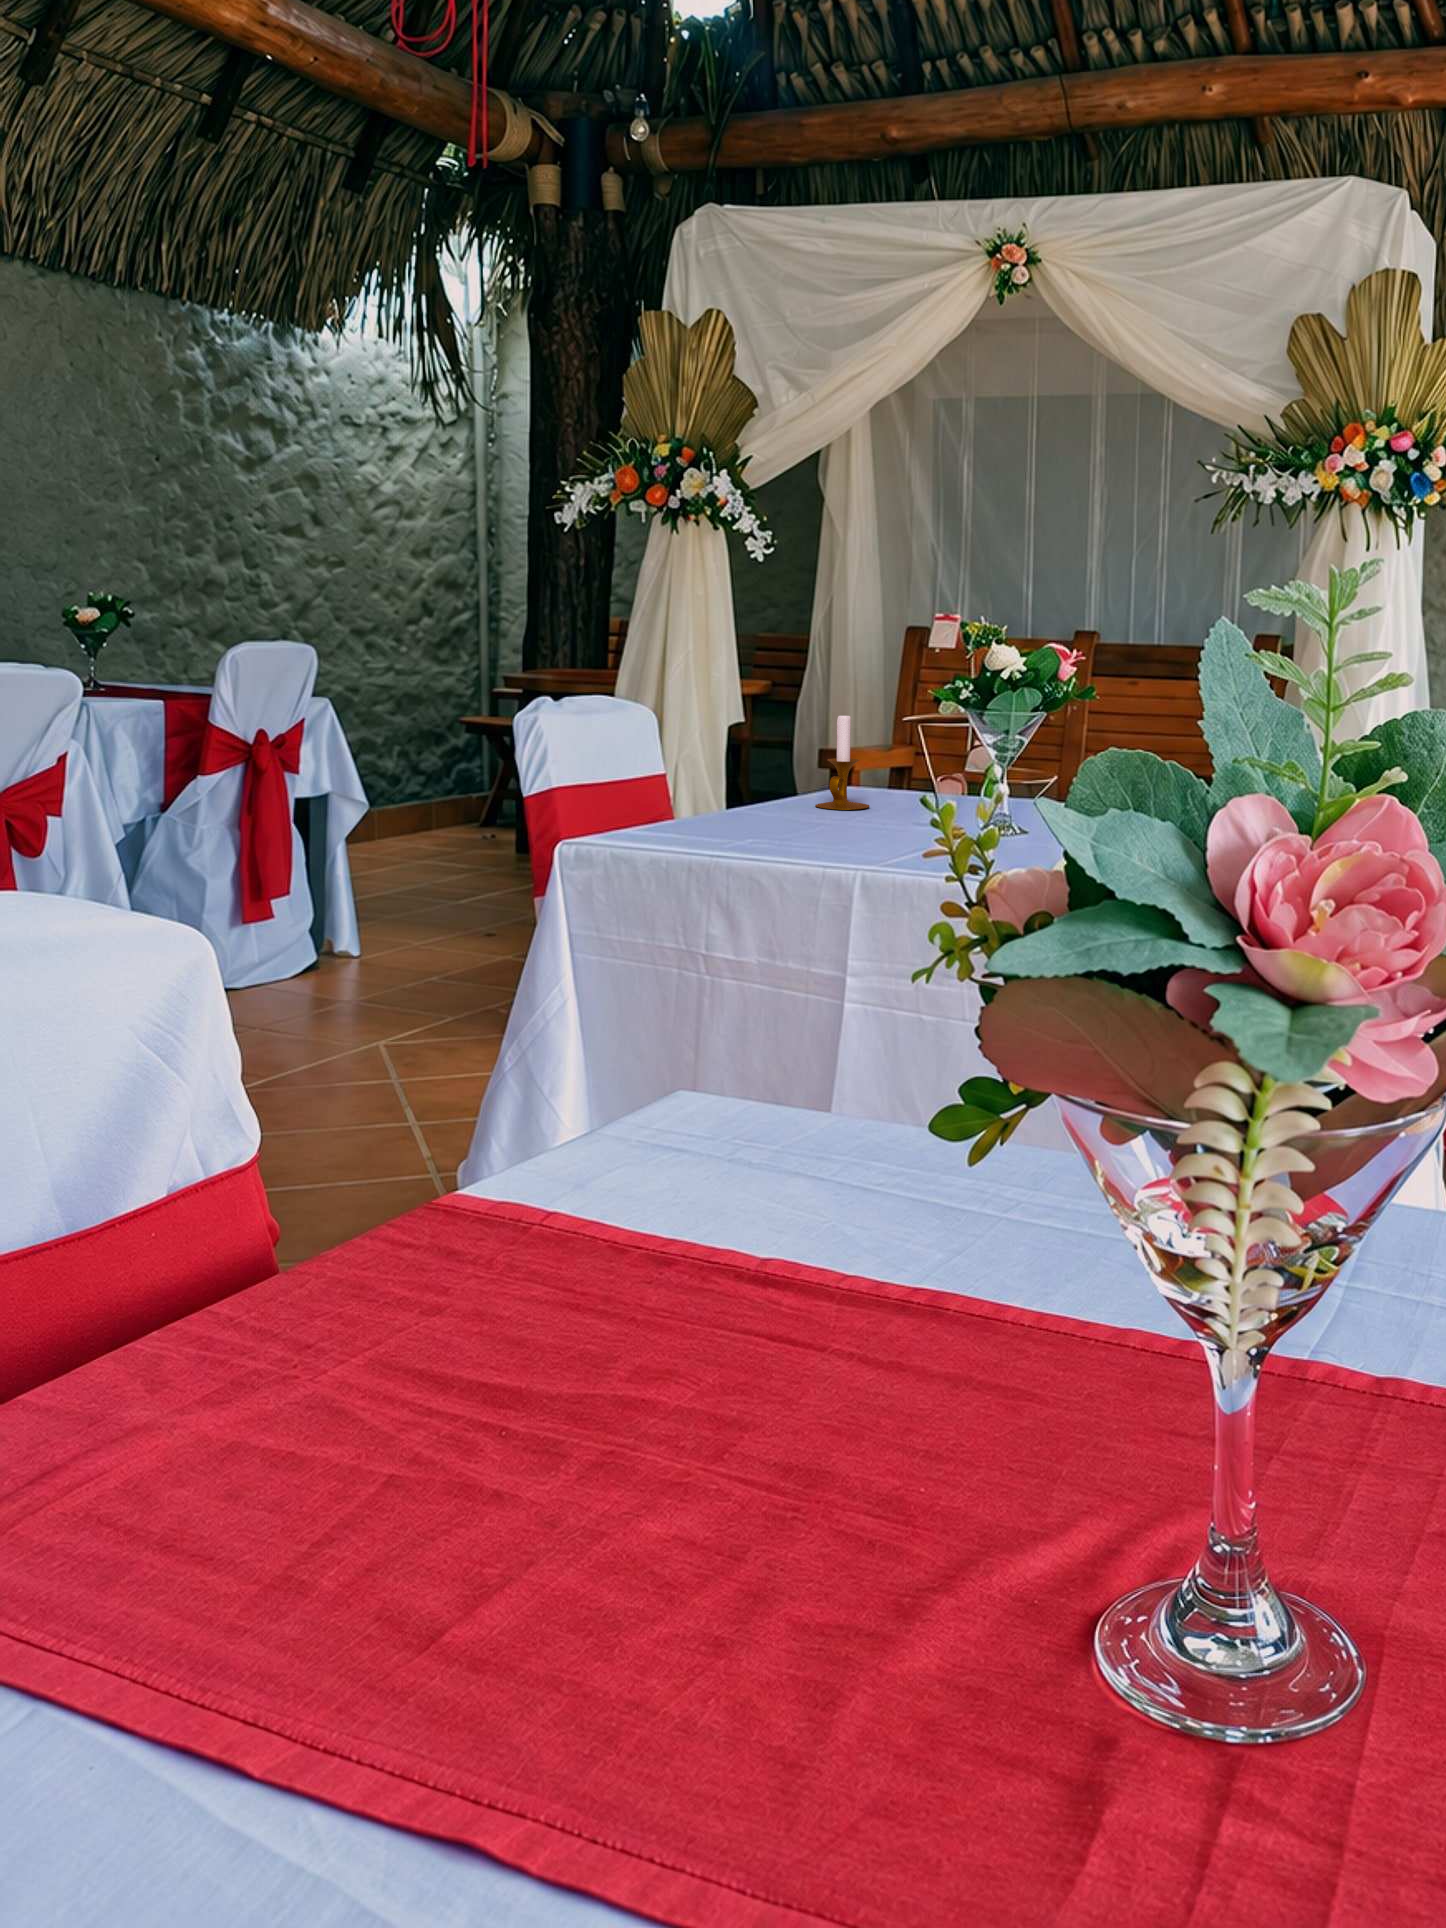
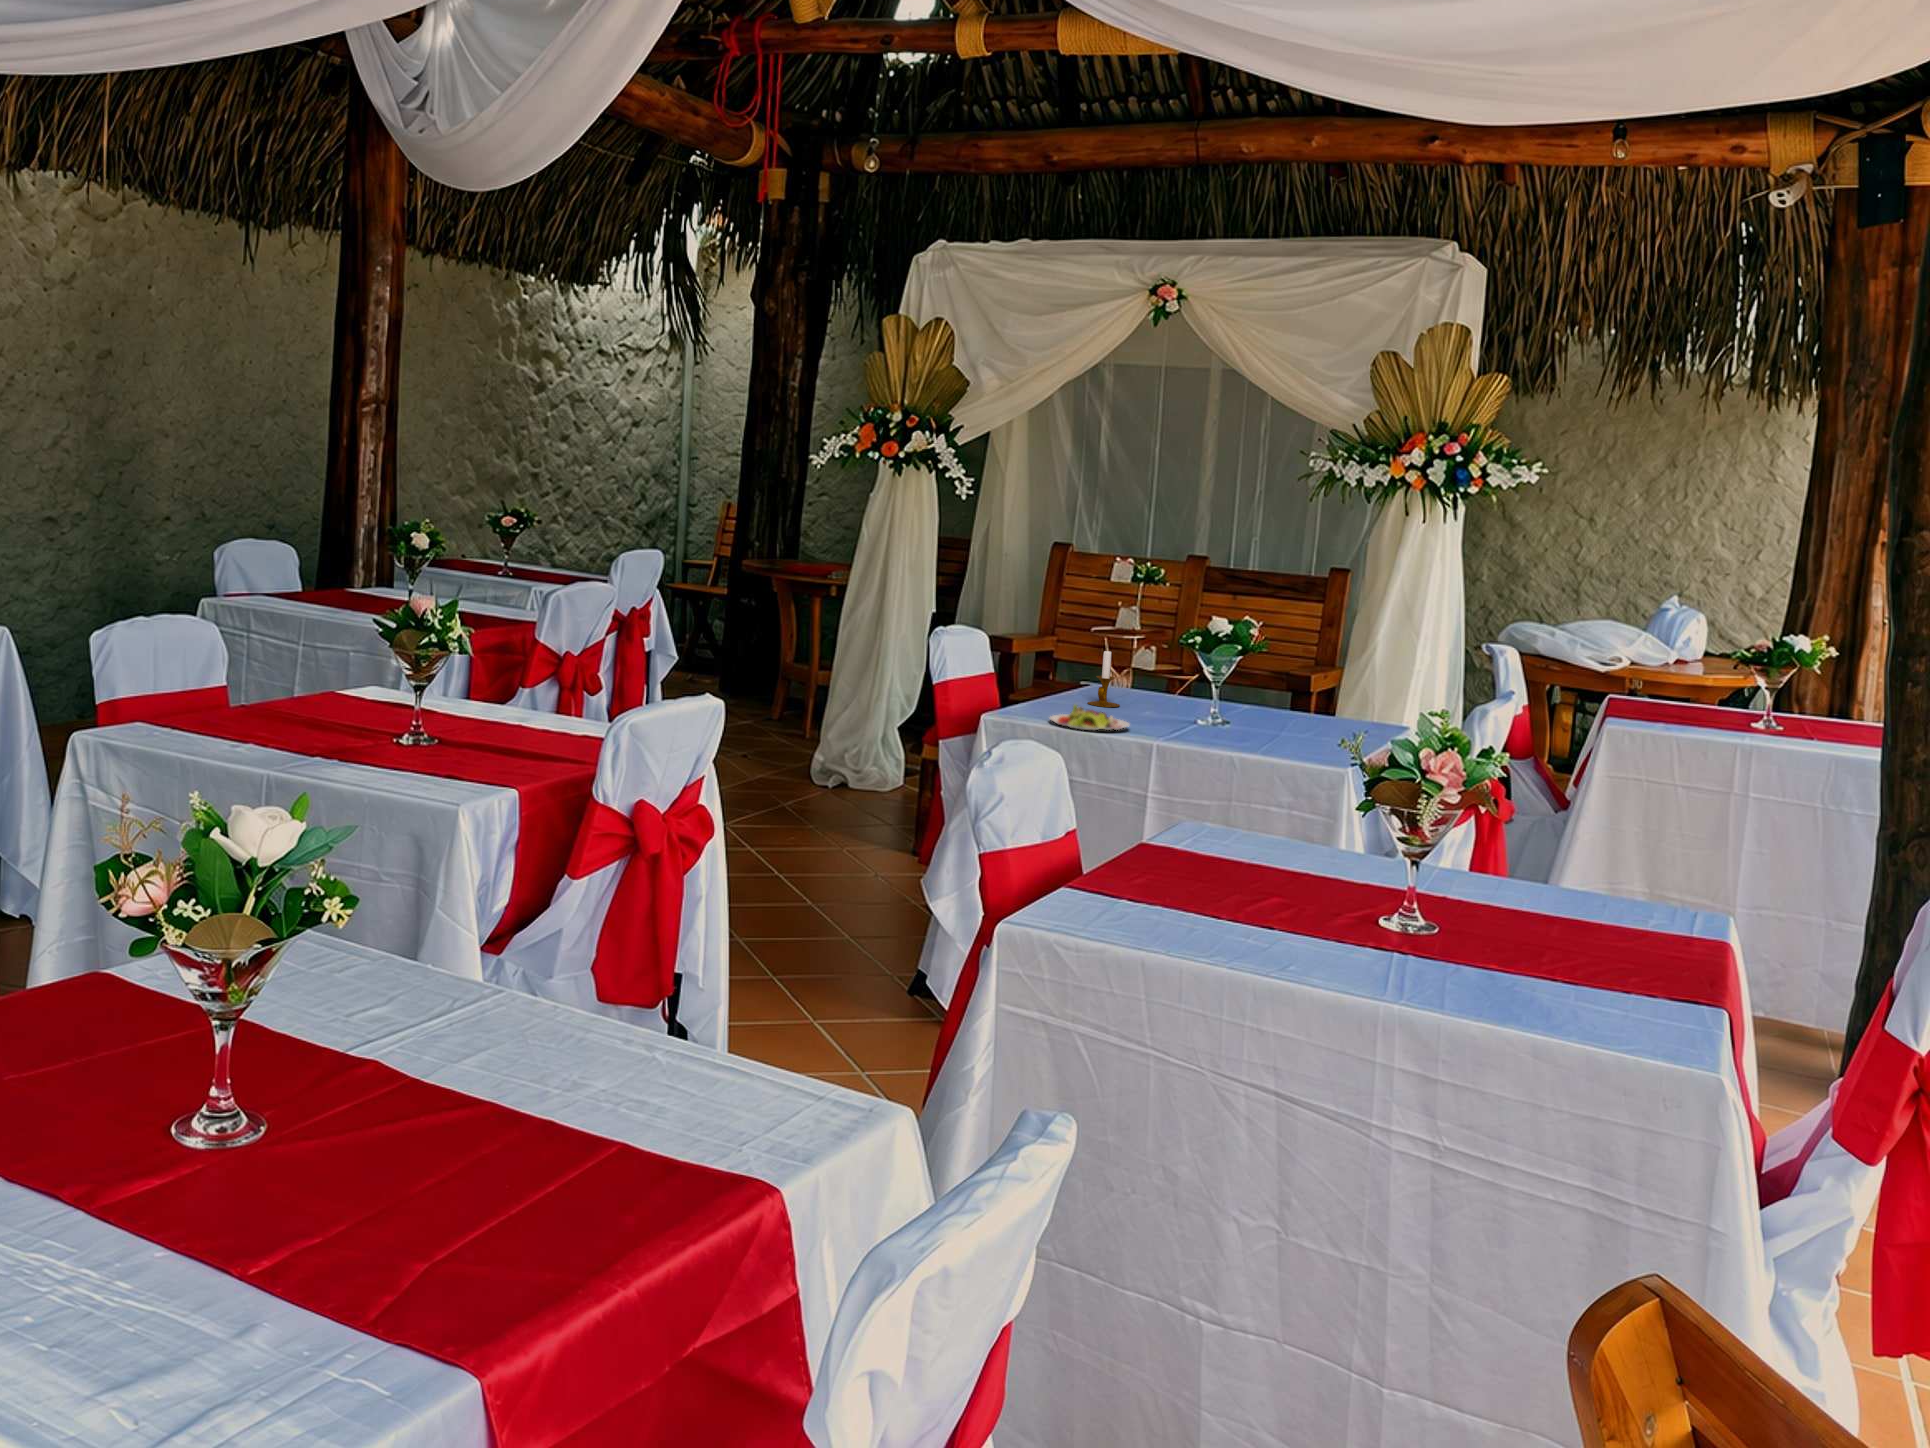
salad plate: none [701,803,848,847] -> present [1050,705,1129,730]

